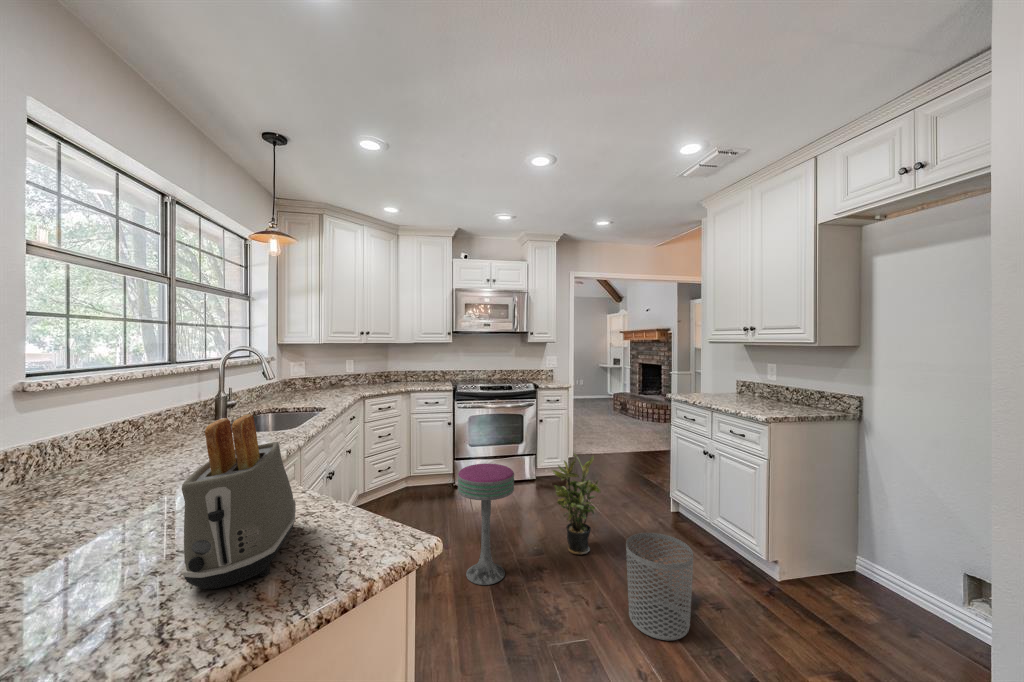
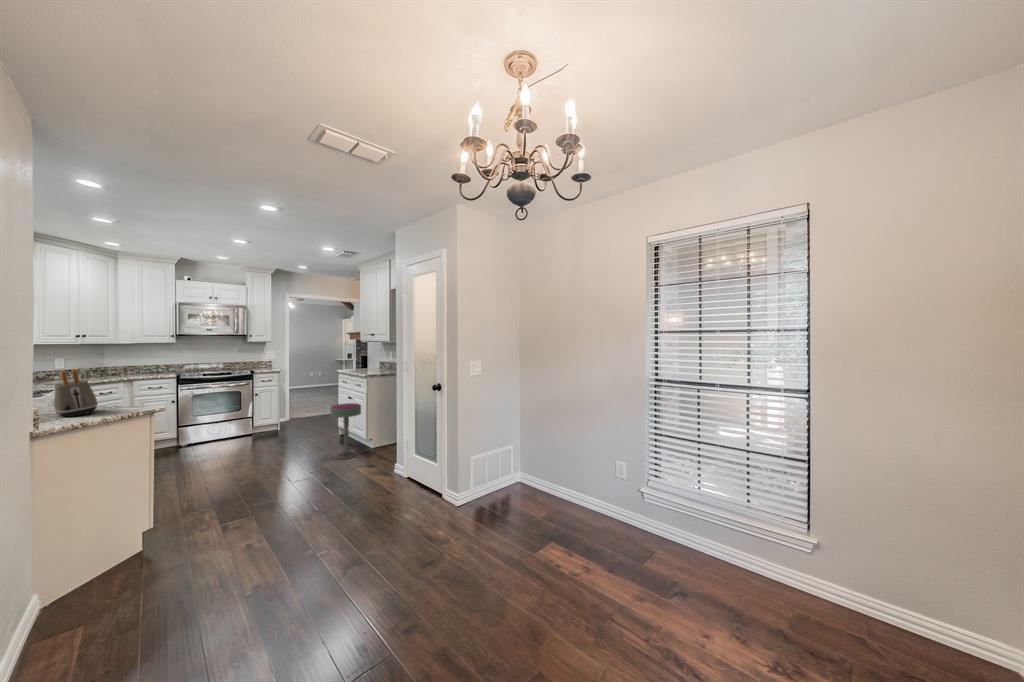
potted plant: present [553,454,601,555] -> none [251,404,284,458]
bar stool: present [458,464,514,585] -> present [331,403,361,459]
waste bin: present [626,533,693,640] -> none [283,431,316,472]

